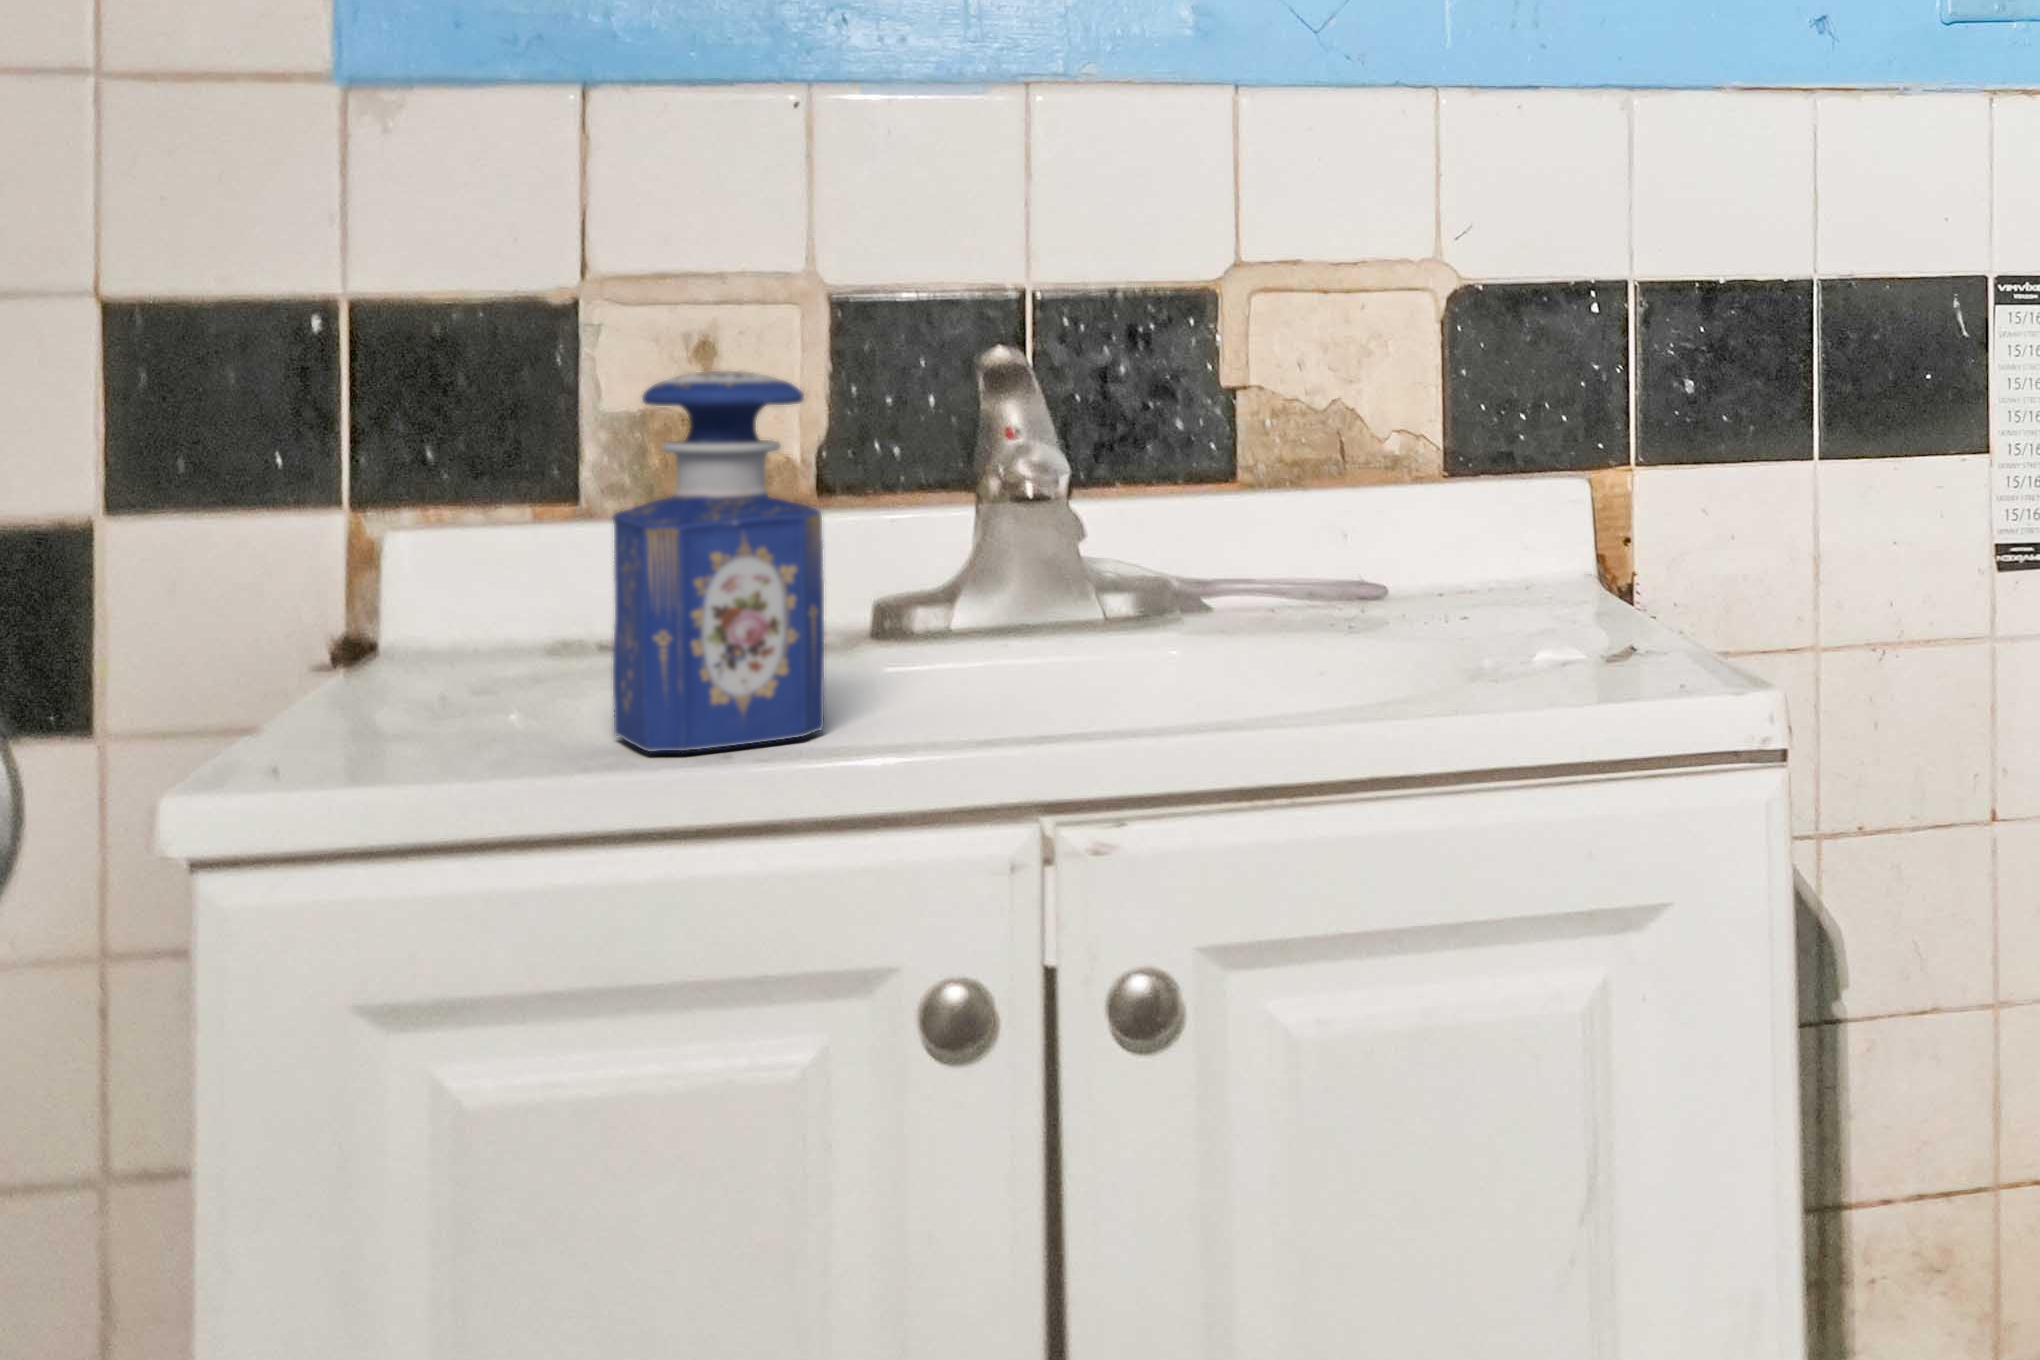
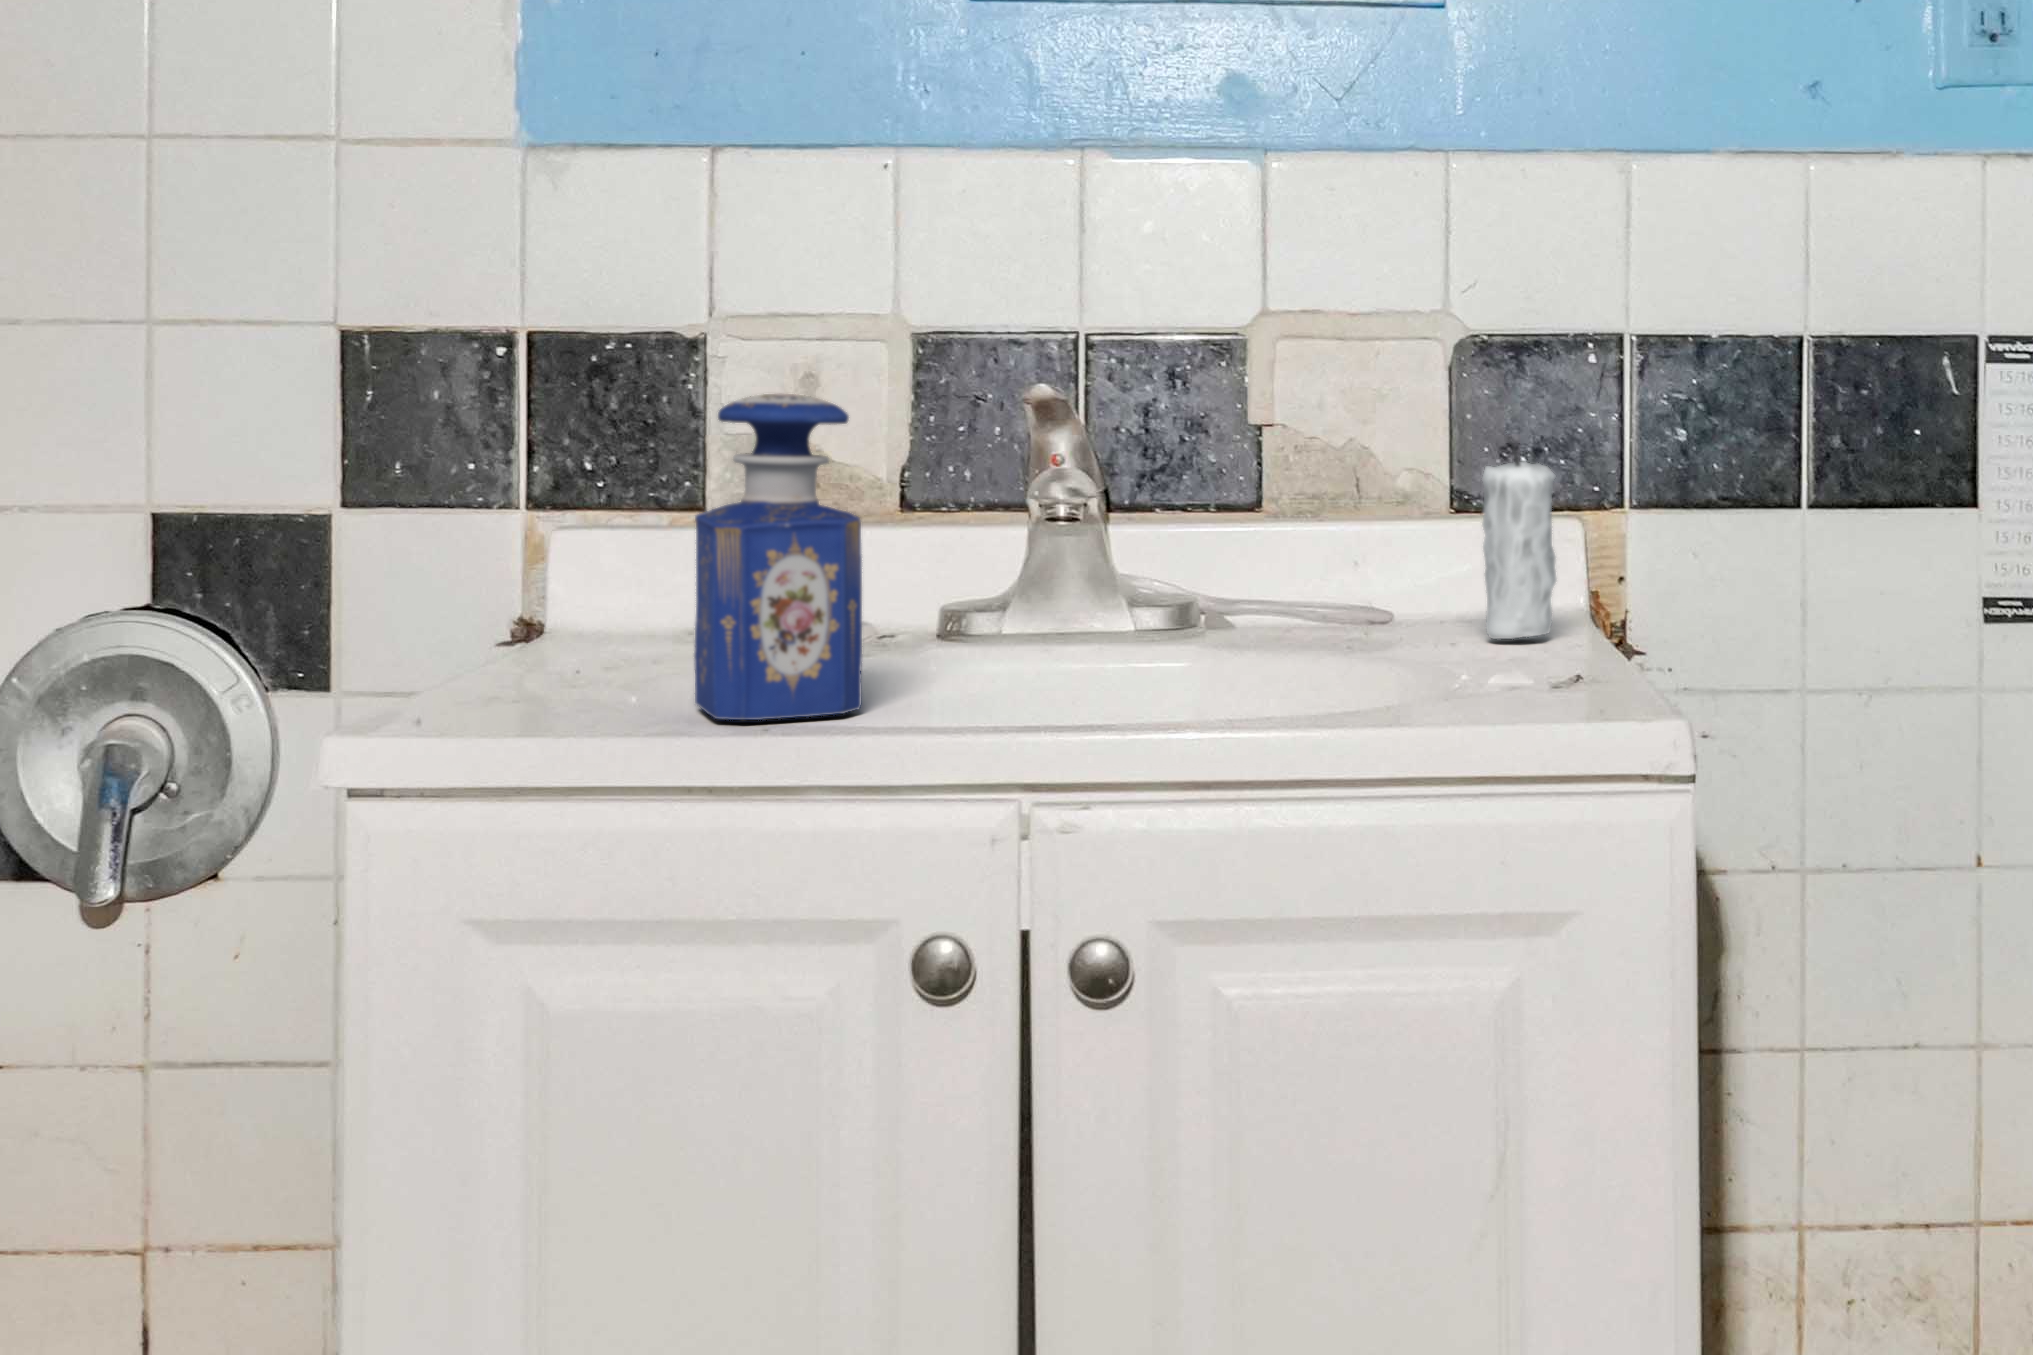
candle: none [1506,383,1587,612] -> present [1482,432,1556,639]

